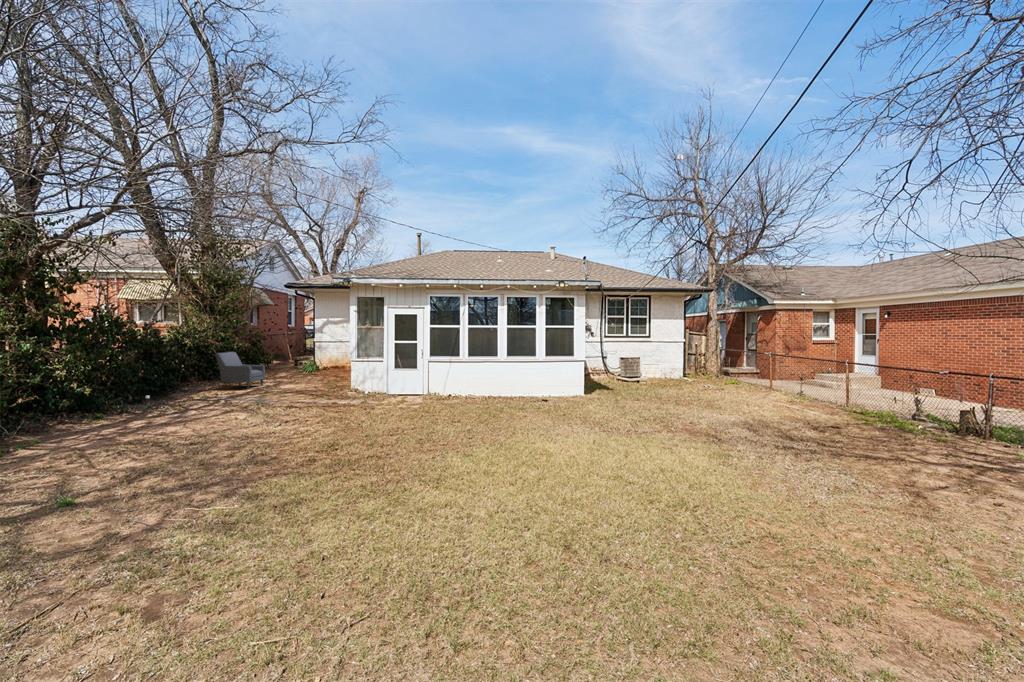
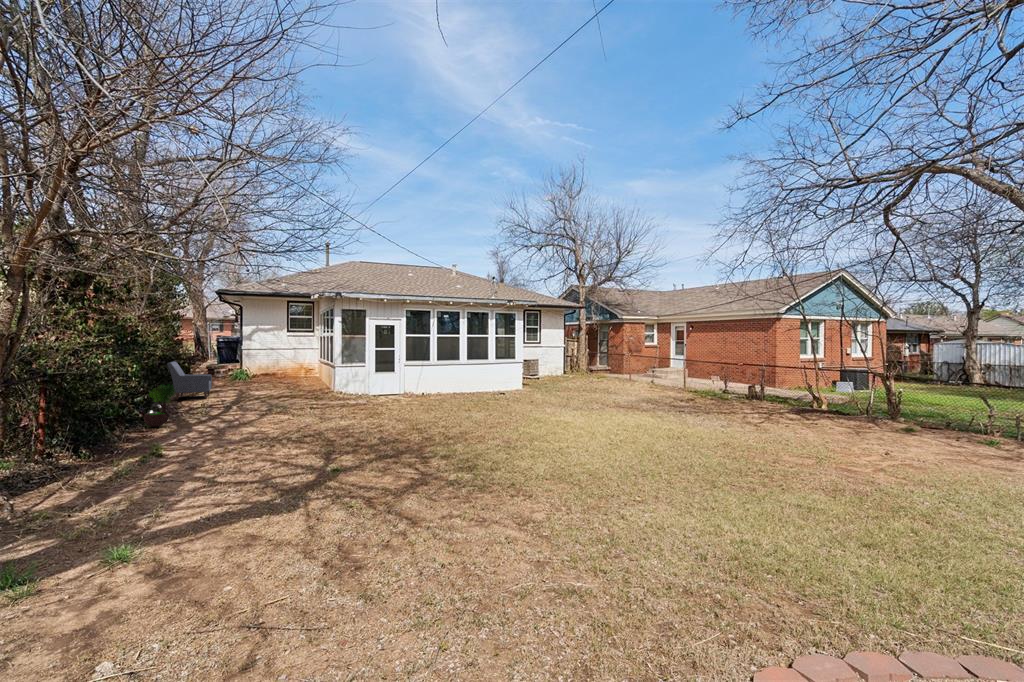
potted tree: none [75,374,113,421] -> present [144,386,175,427]

